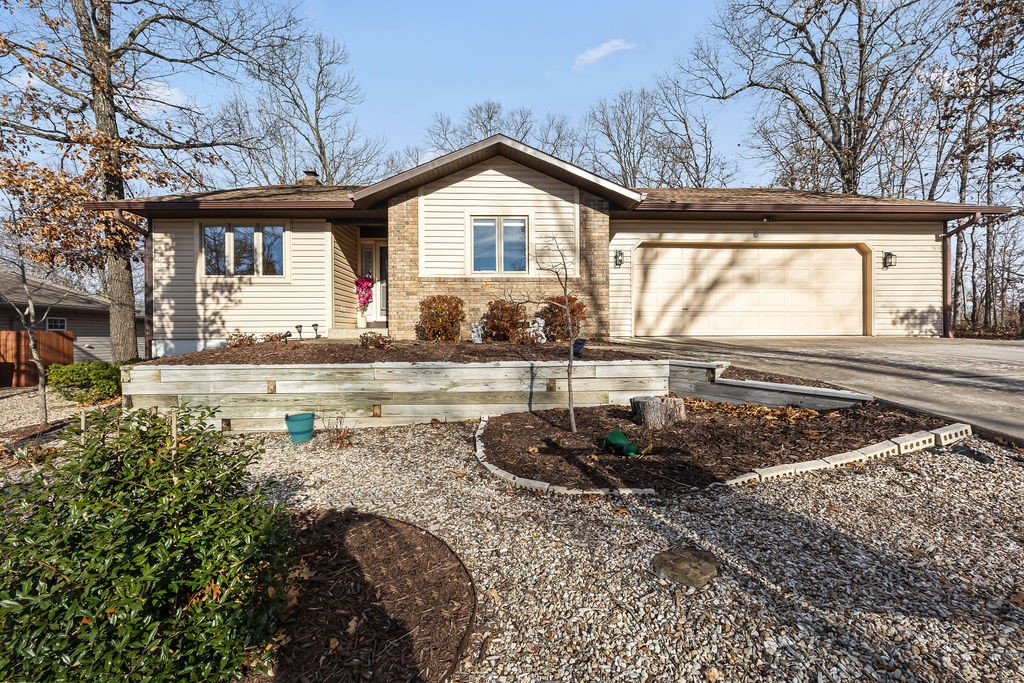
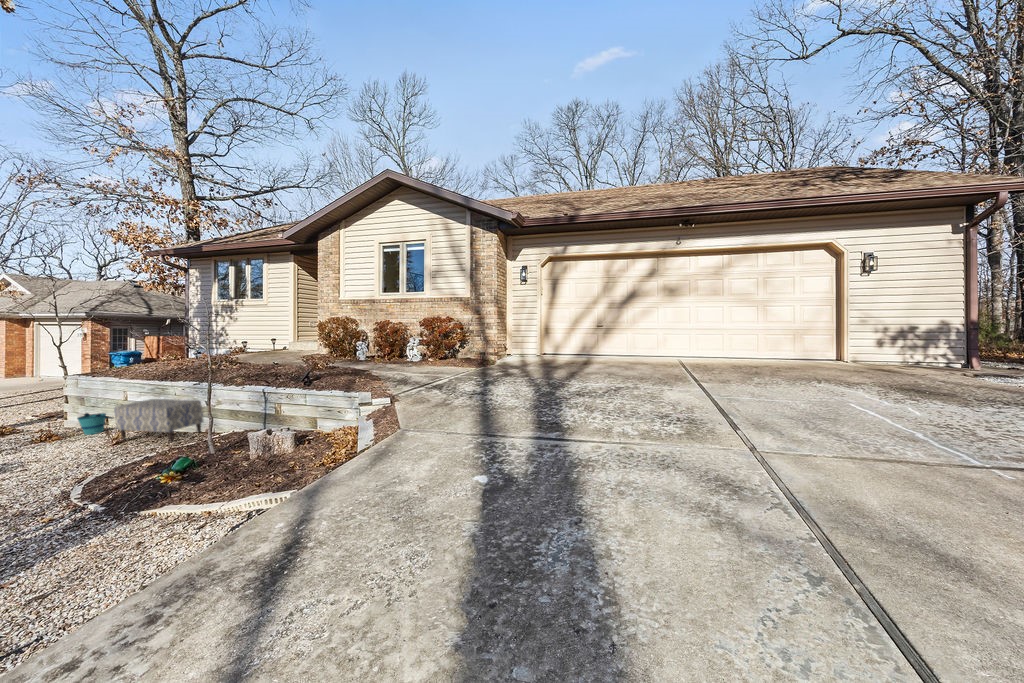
bench: none [382,384,477,440] -> present [114,399,203,442]

